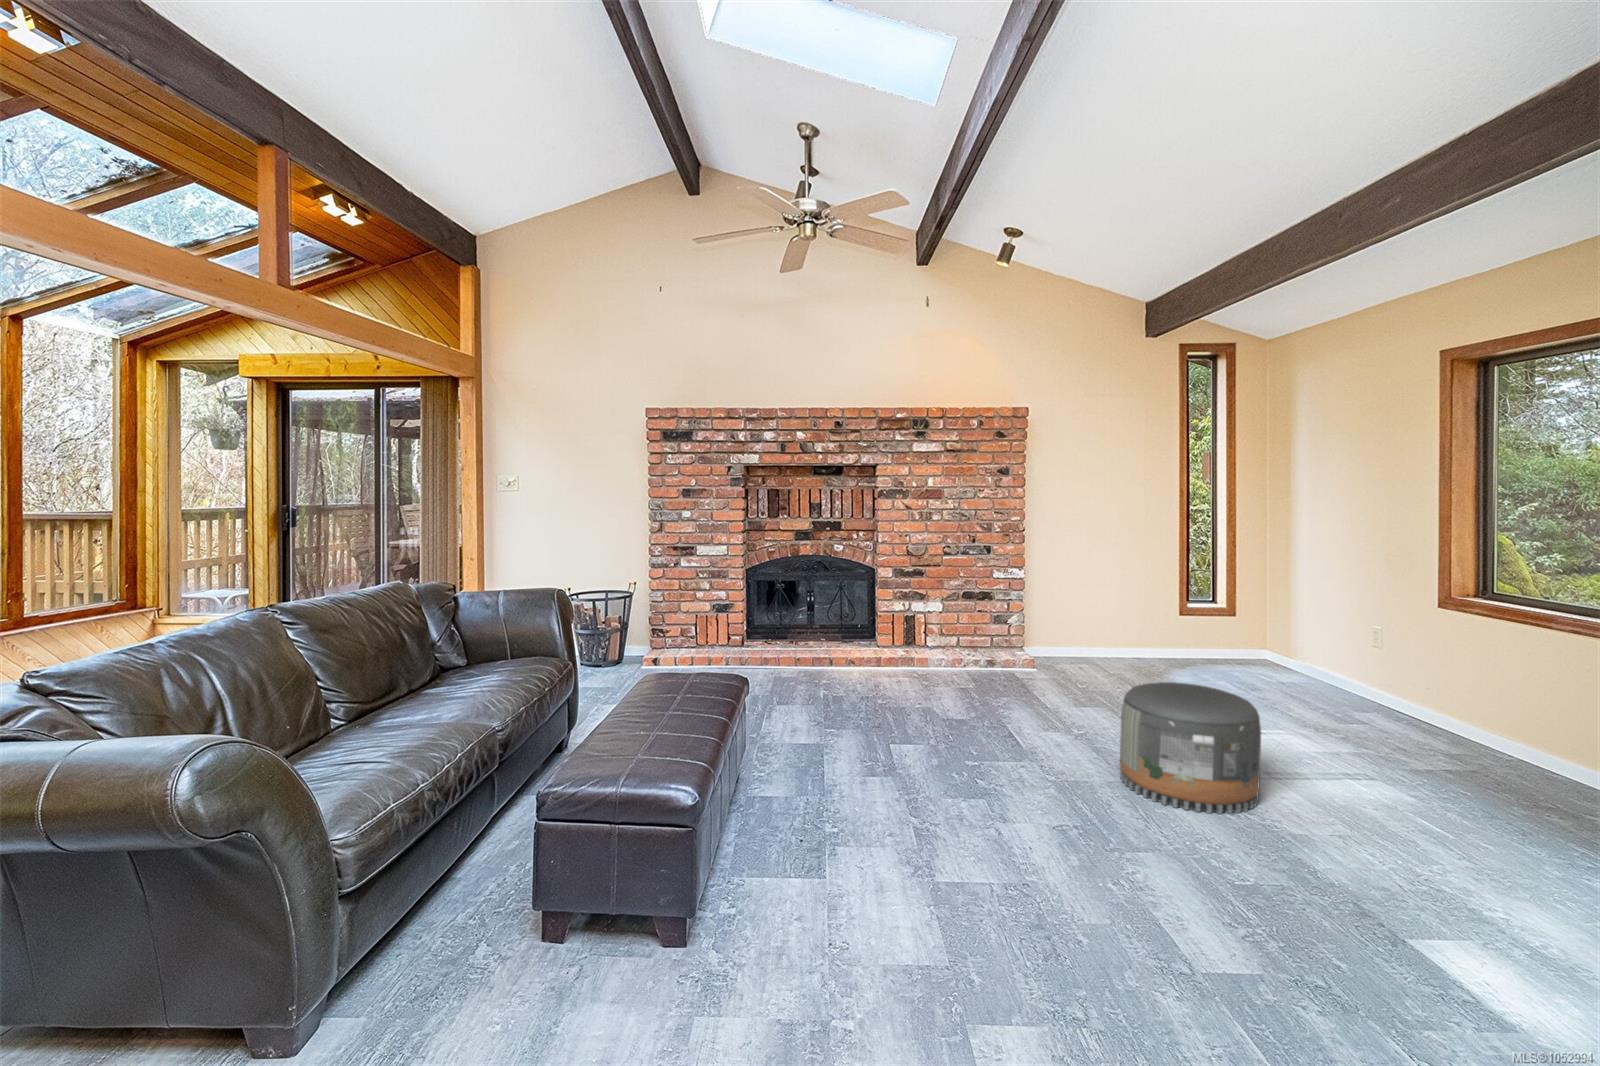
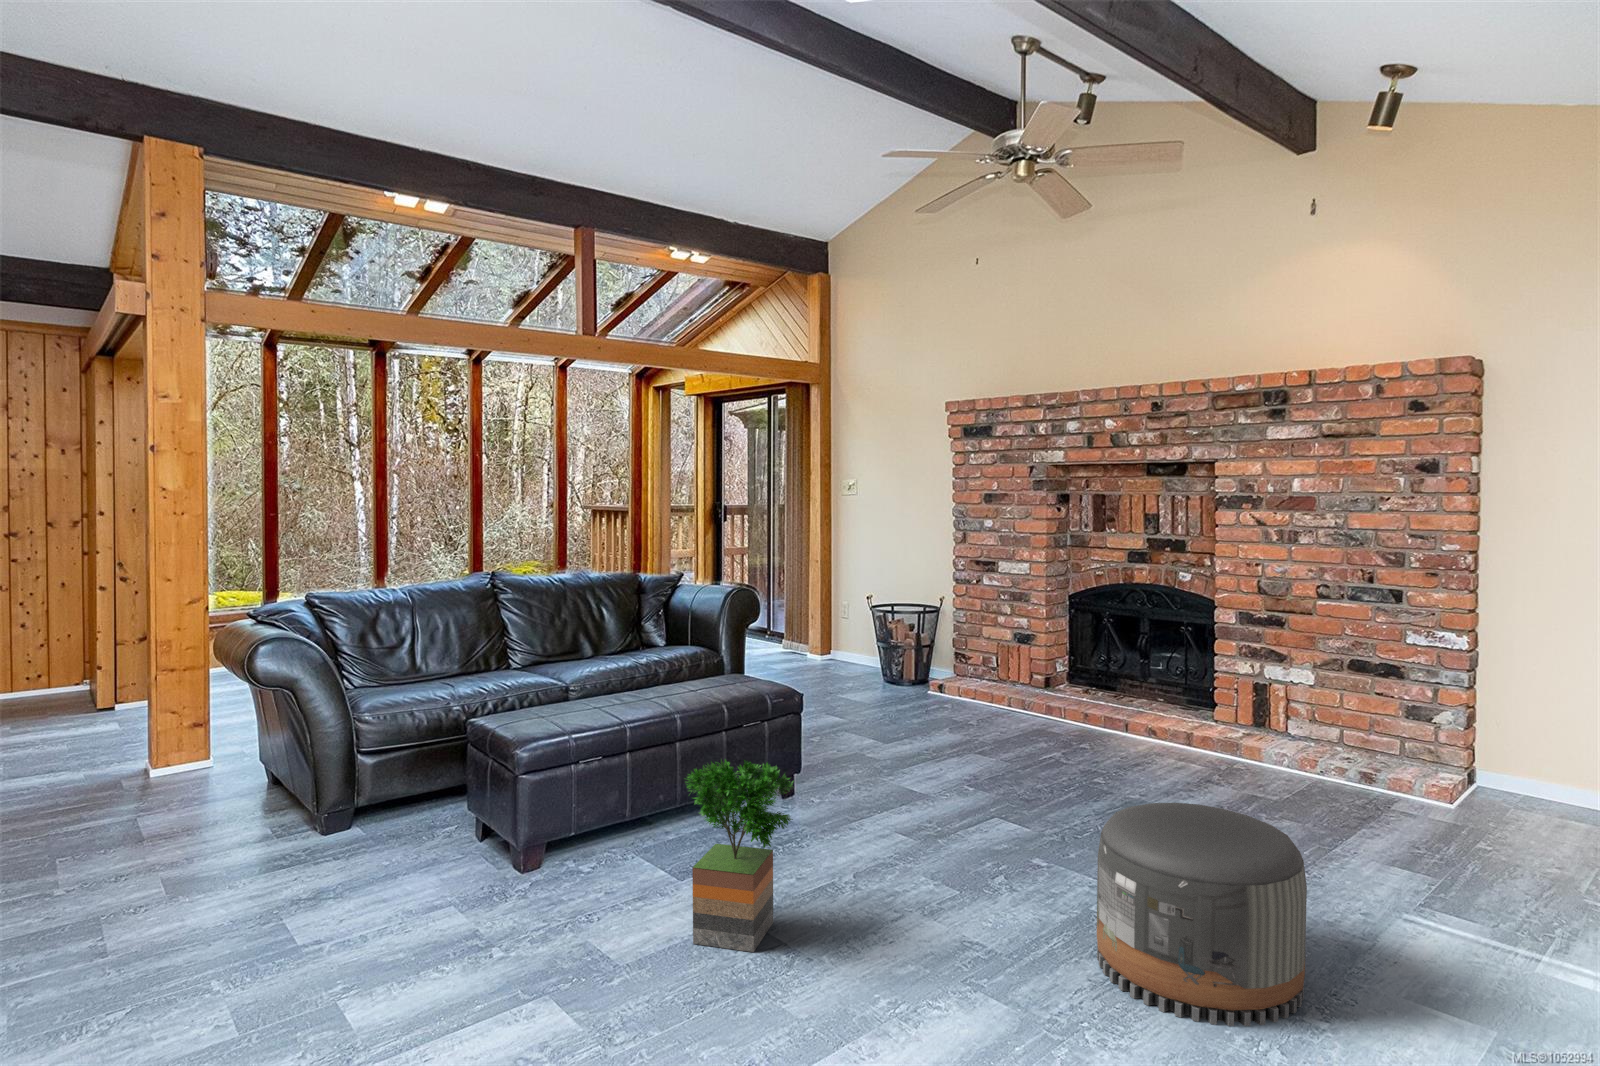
potted tree: none [948,726,1087,921] -> present [685,759,794,952]

